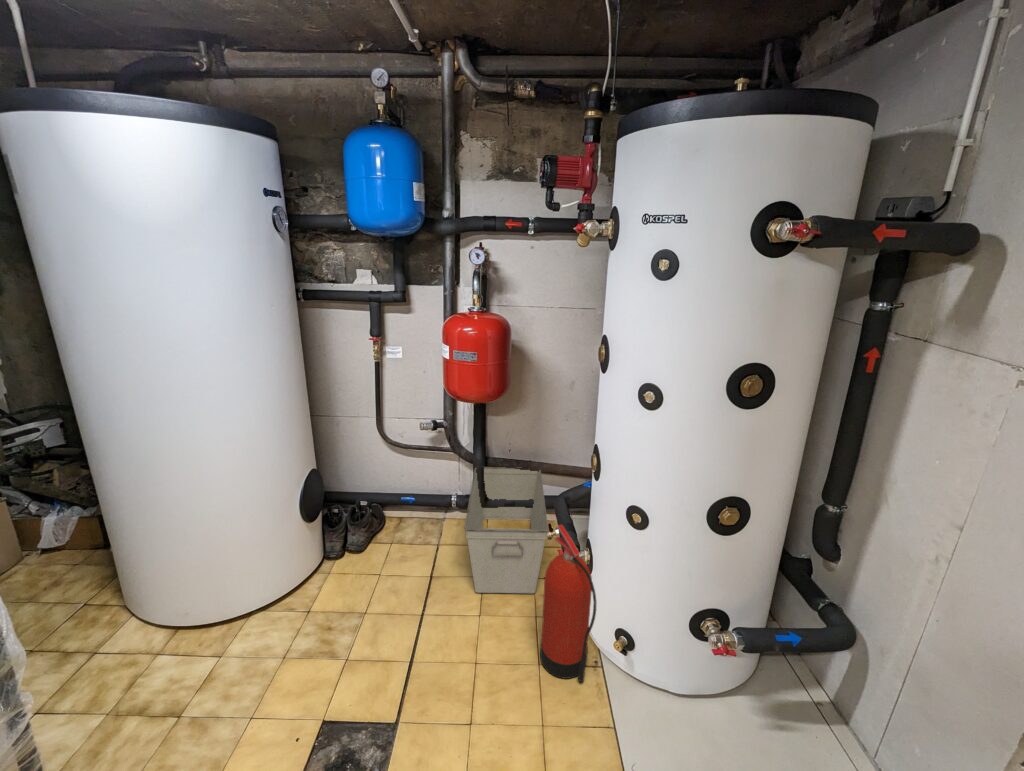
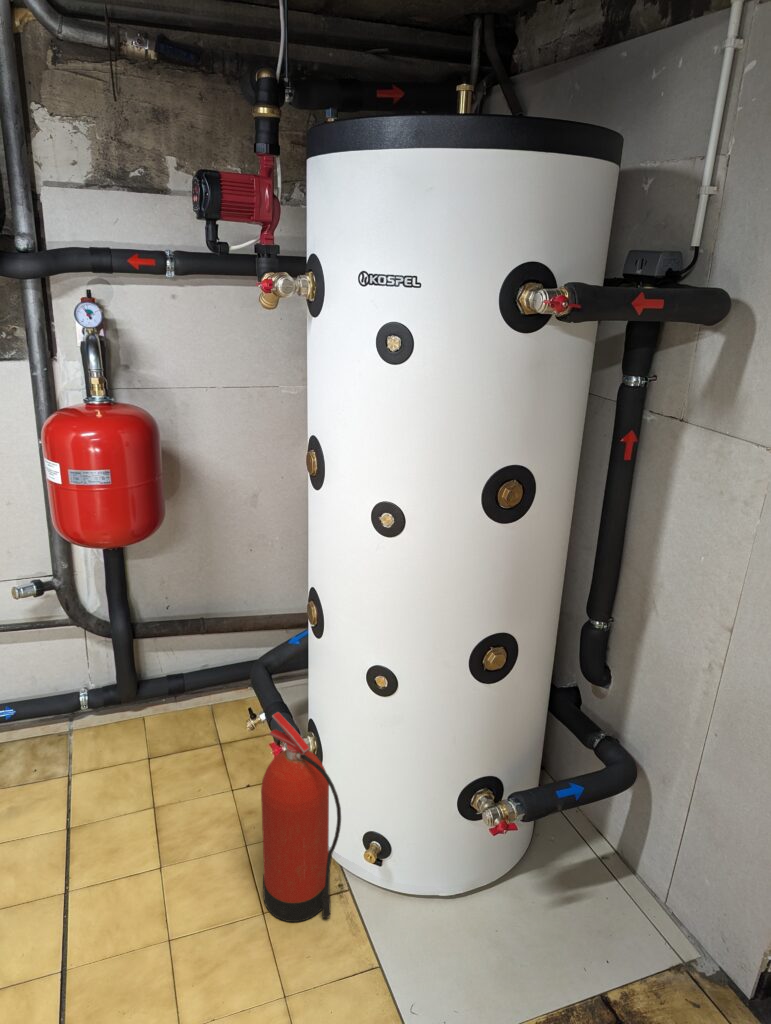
storage bin: present [465,467,548,593] -> none [116,628,251,836]

